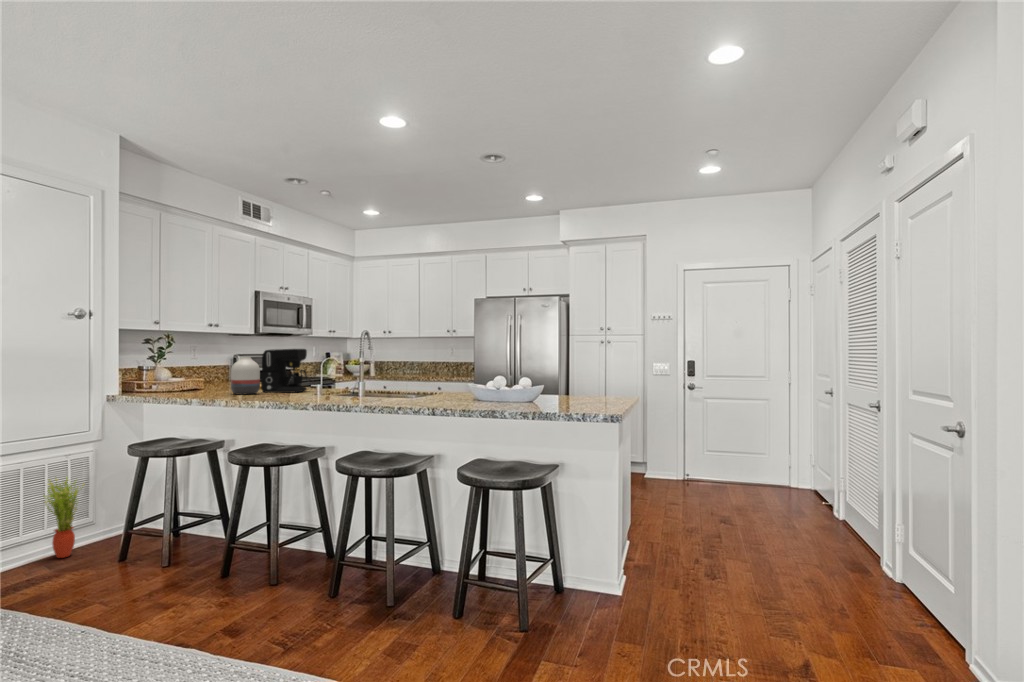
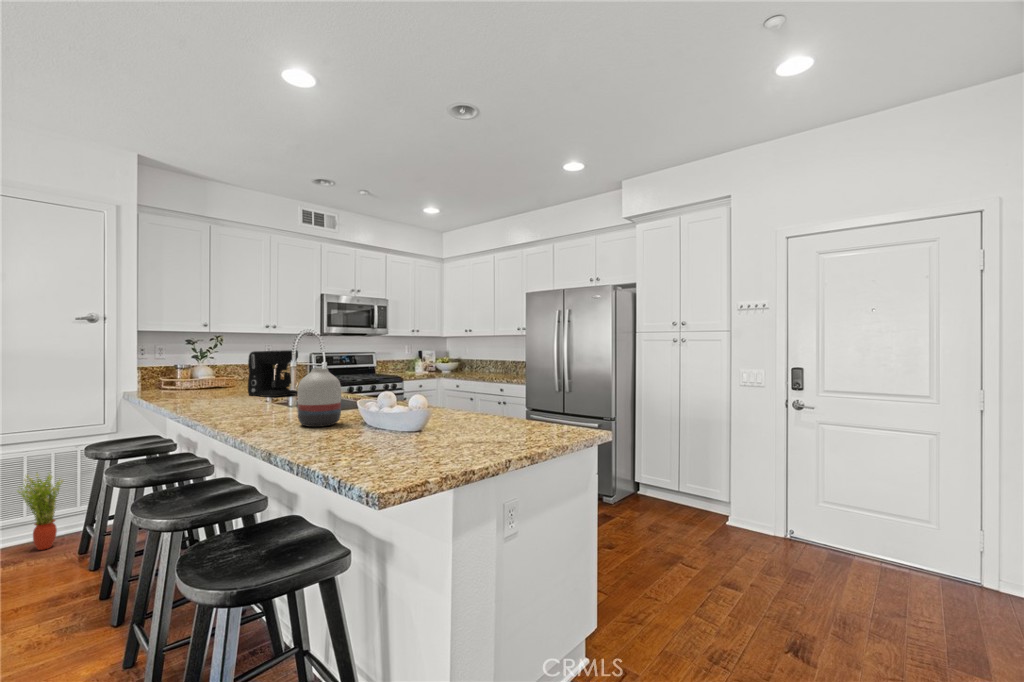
vase: present [231,357,260,395] -> present [298,368,341,427]

